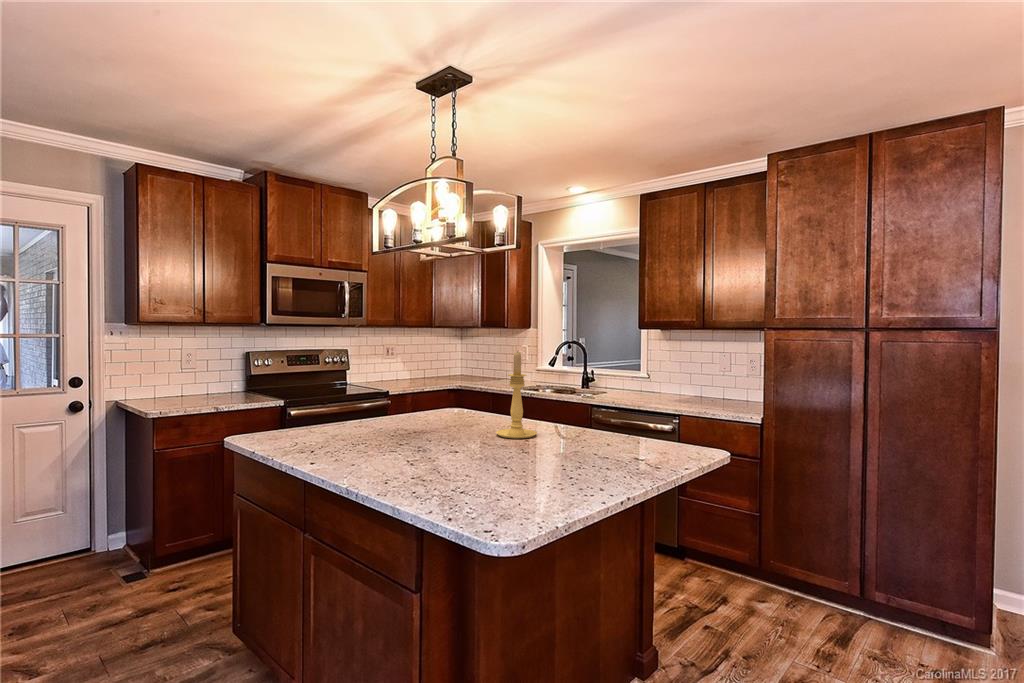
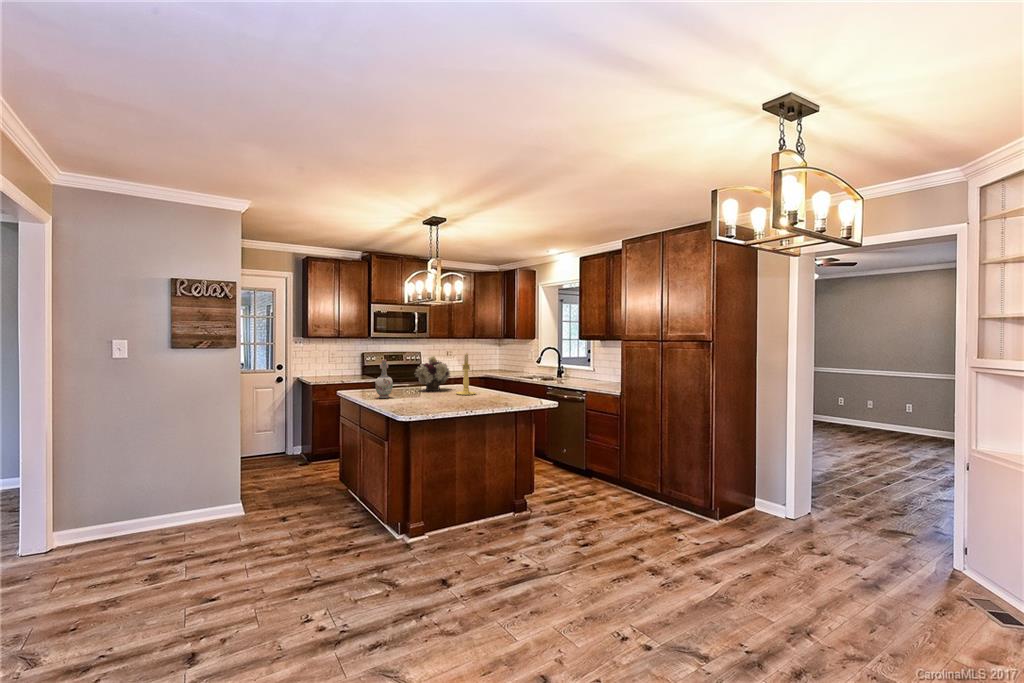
flower arrangement: none [399,358,466,429] -> present [415,356,450,391]
vase: none [337,368,378,458] -> present [375,360,393,398]

